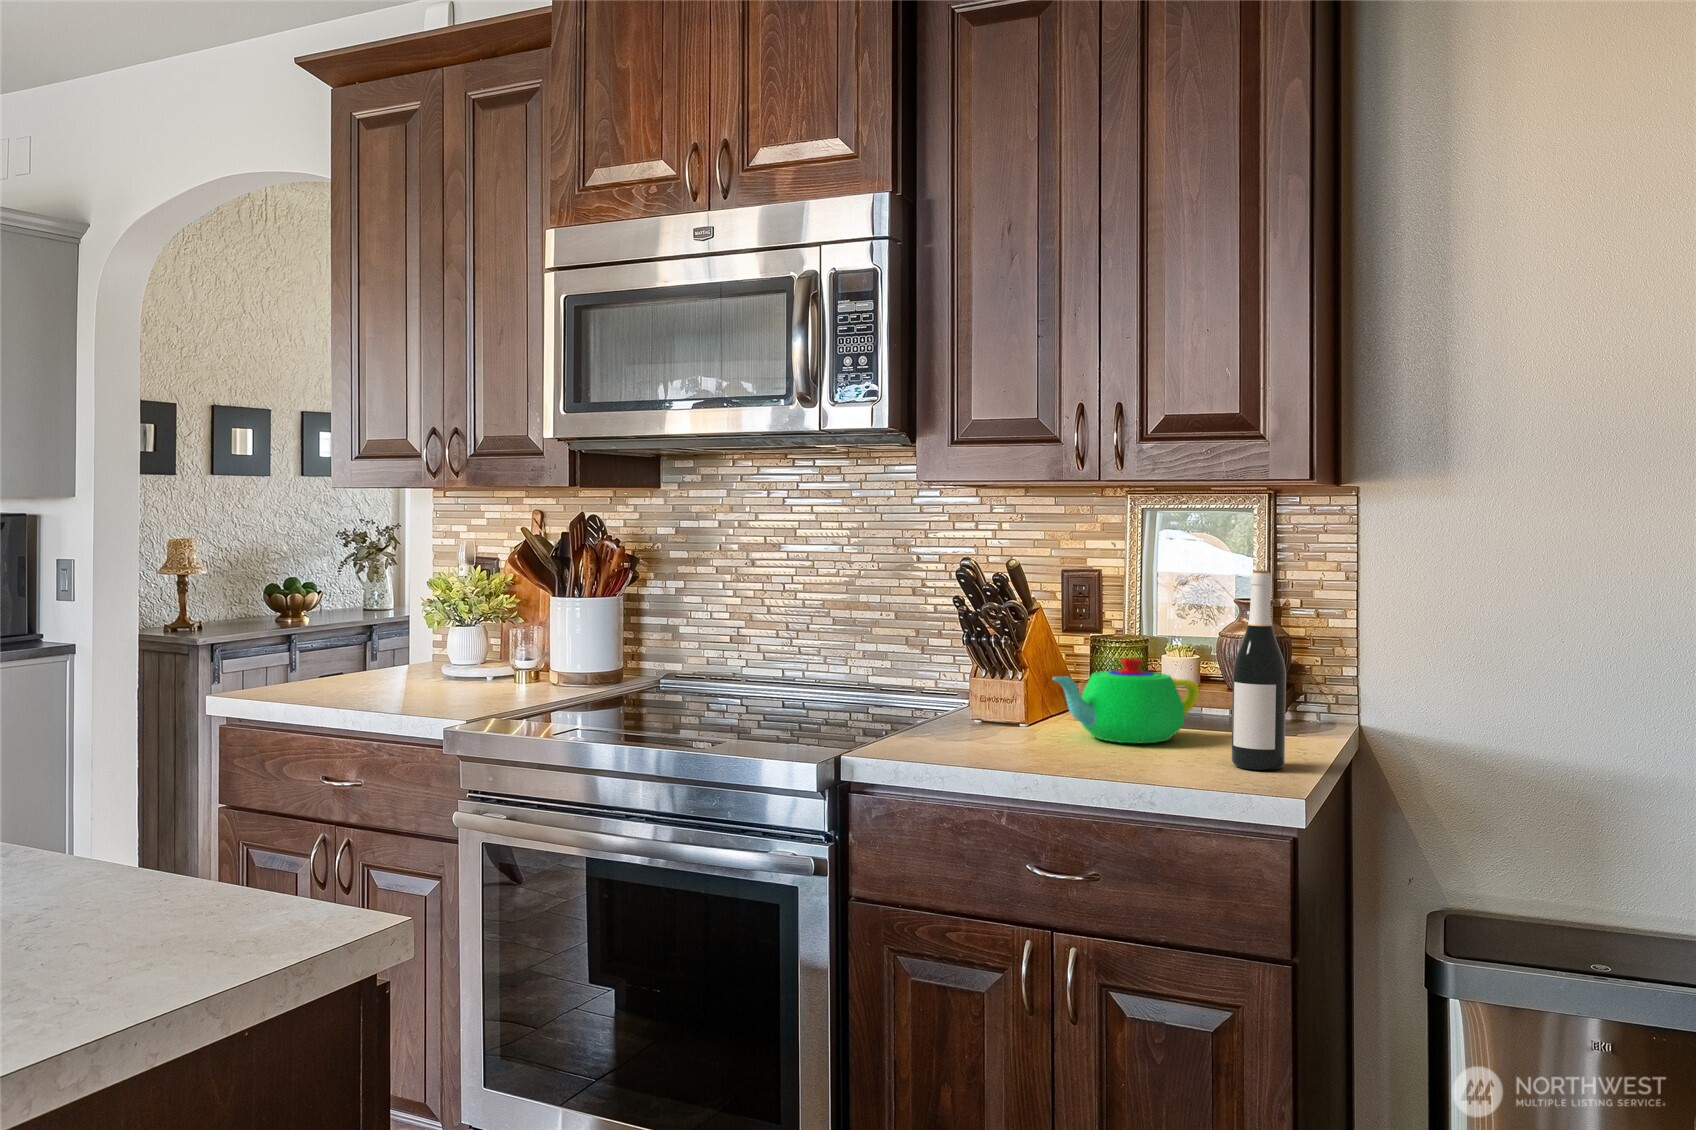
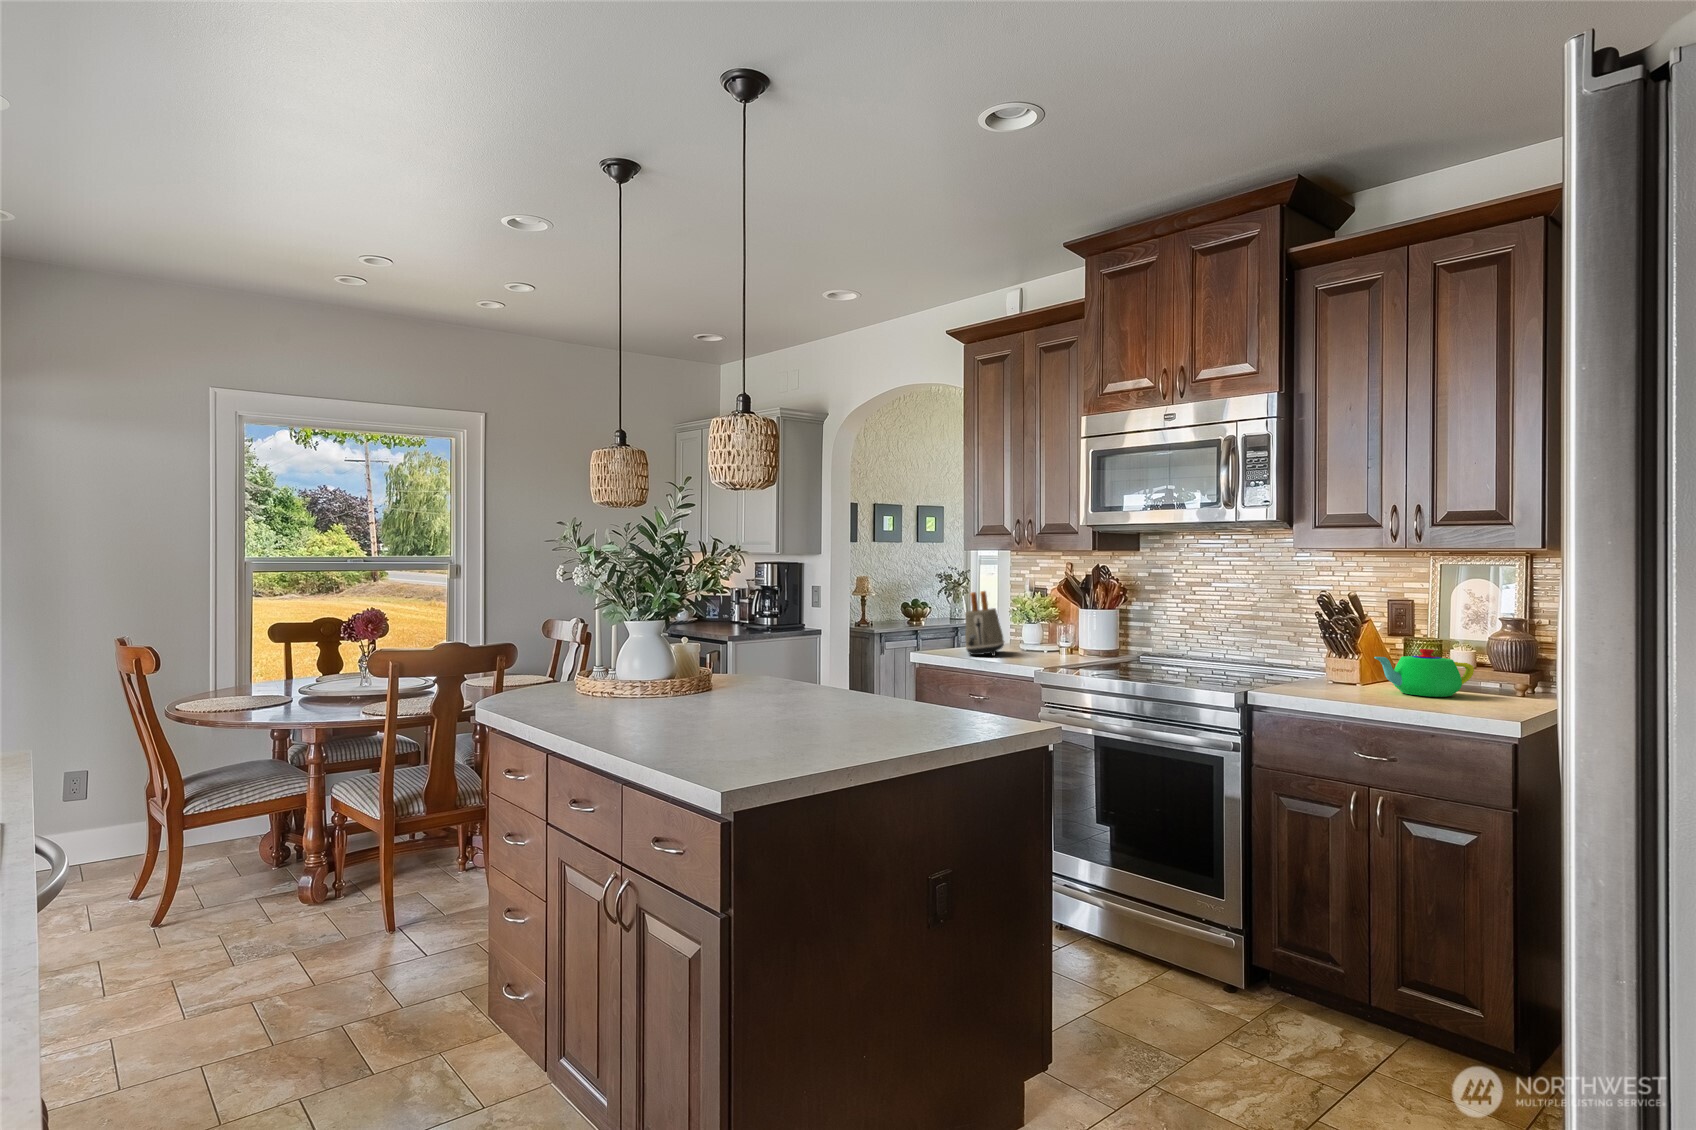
toaster: none [319,566,409,696] -> present [965,591,1004,656]
wine bottle: present [1232,570,1286,770] -> none [1485,599,1520,711]

